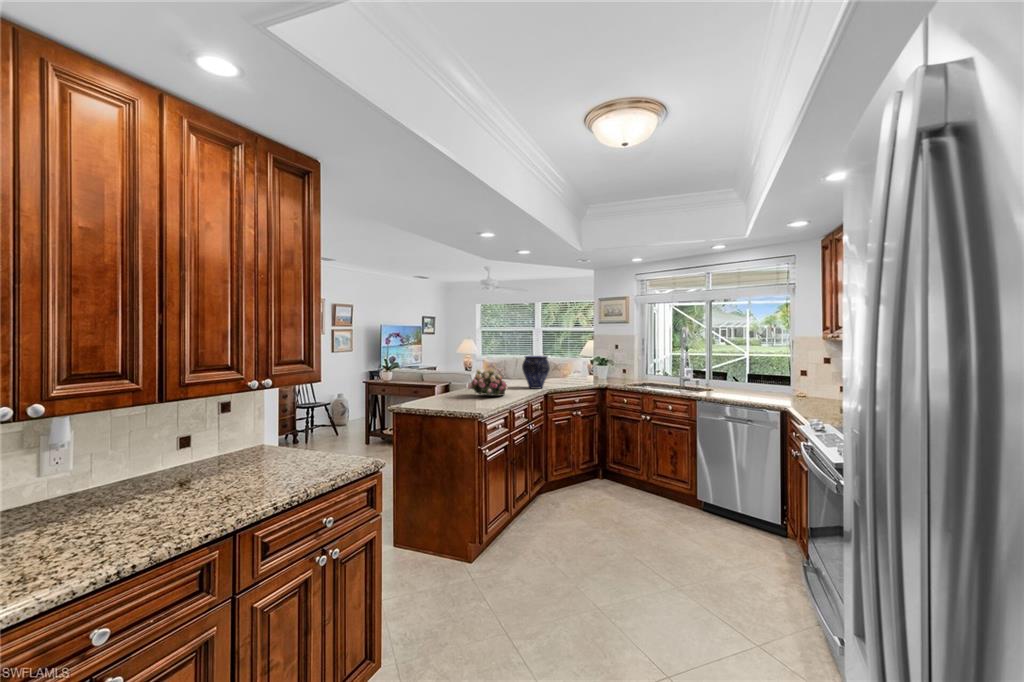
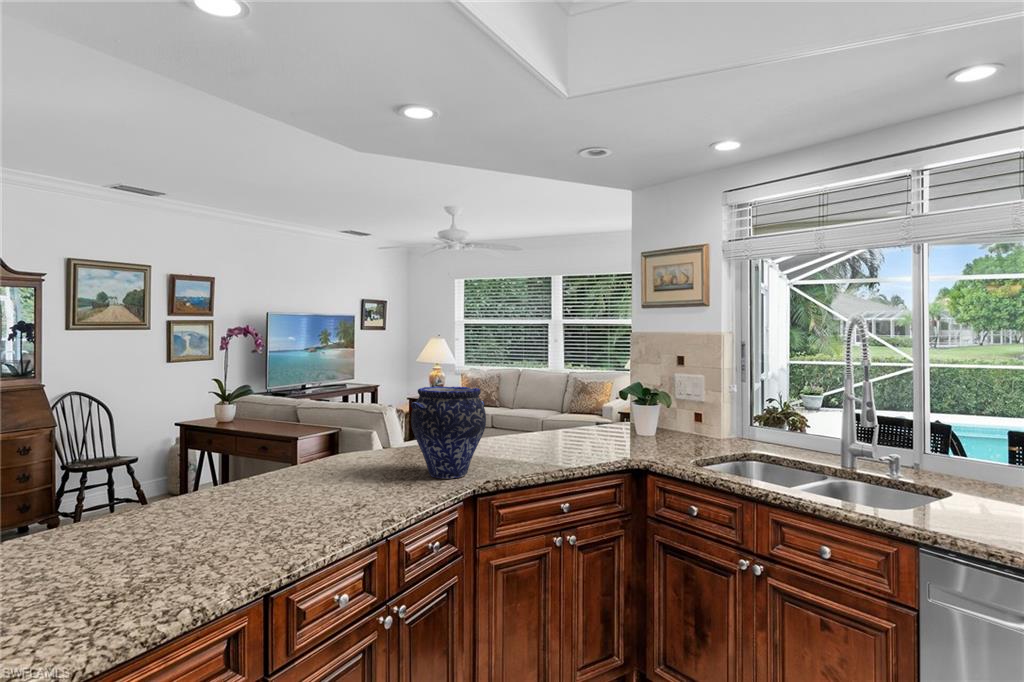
flower arrangement: present [468,370,508,395] -> none [155,440,309,534]

